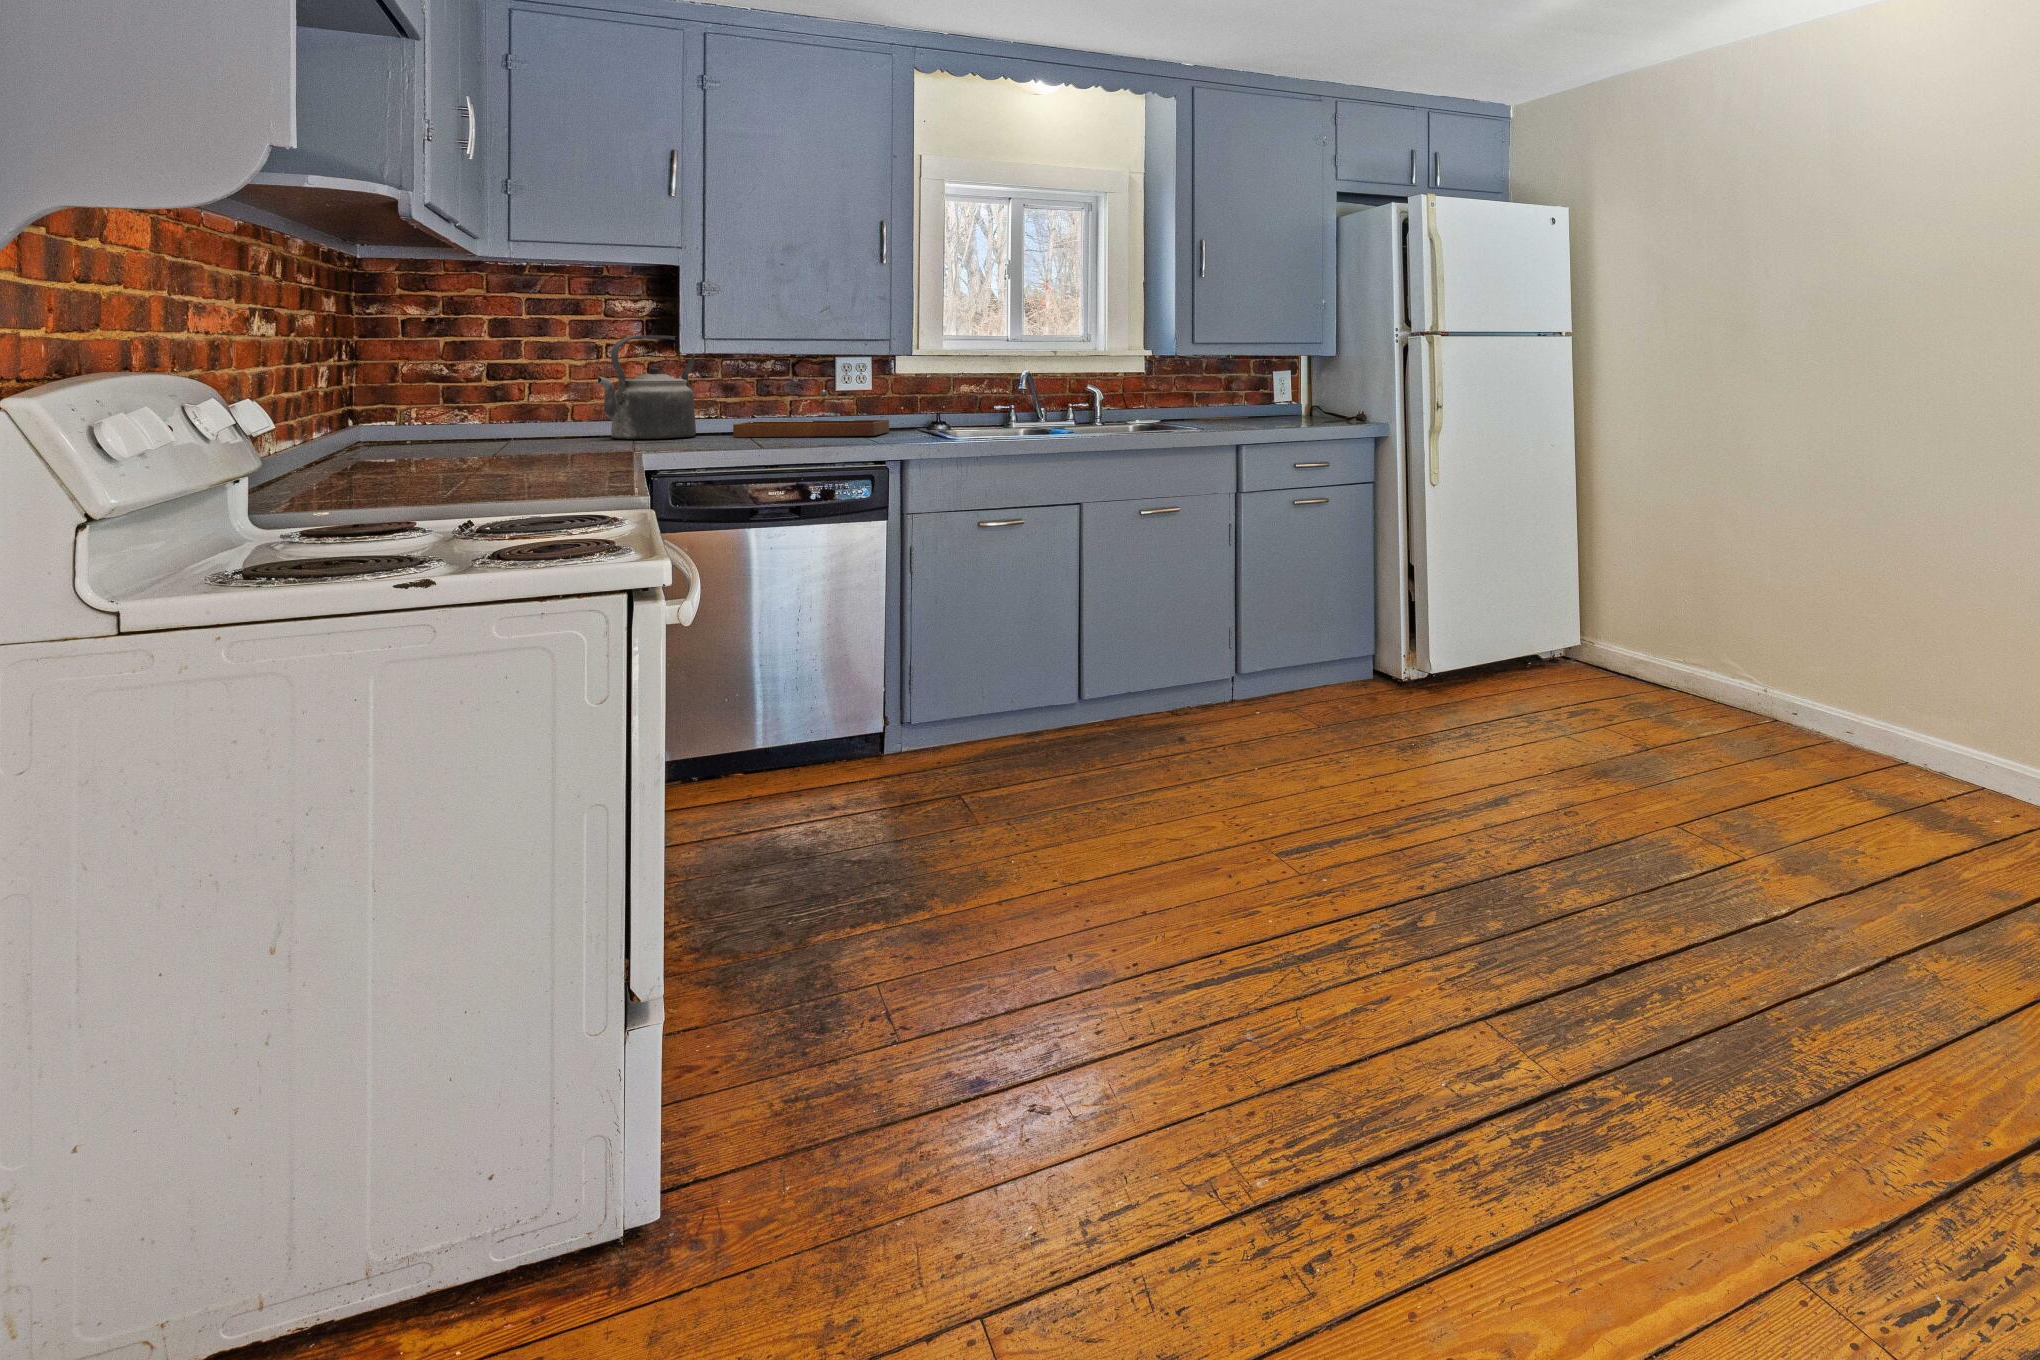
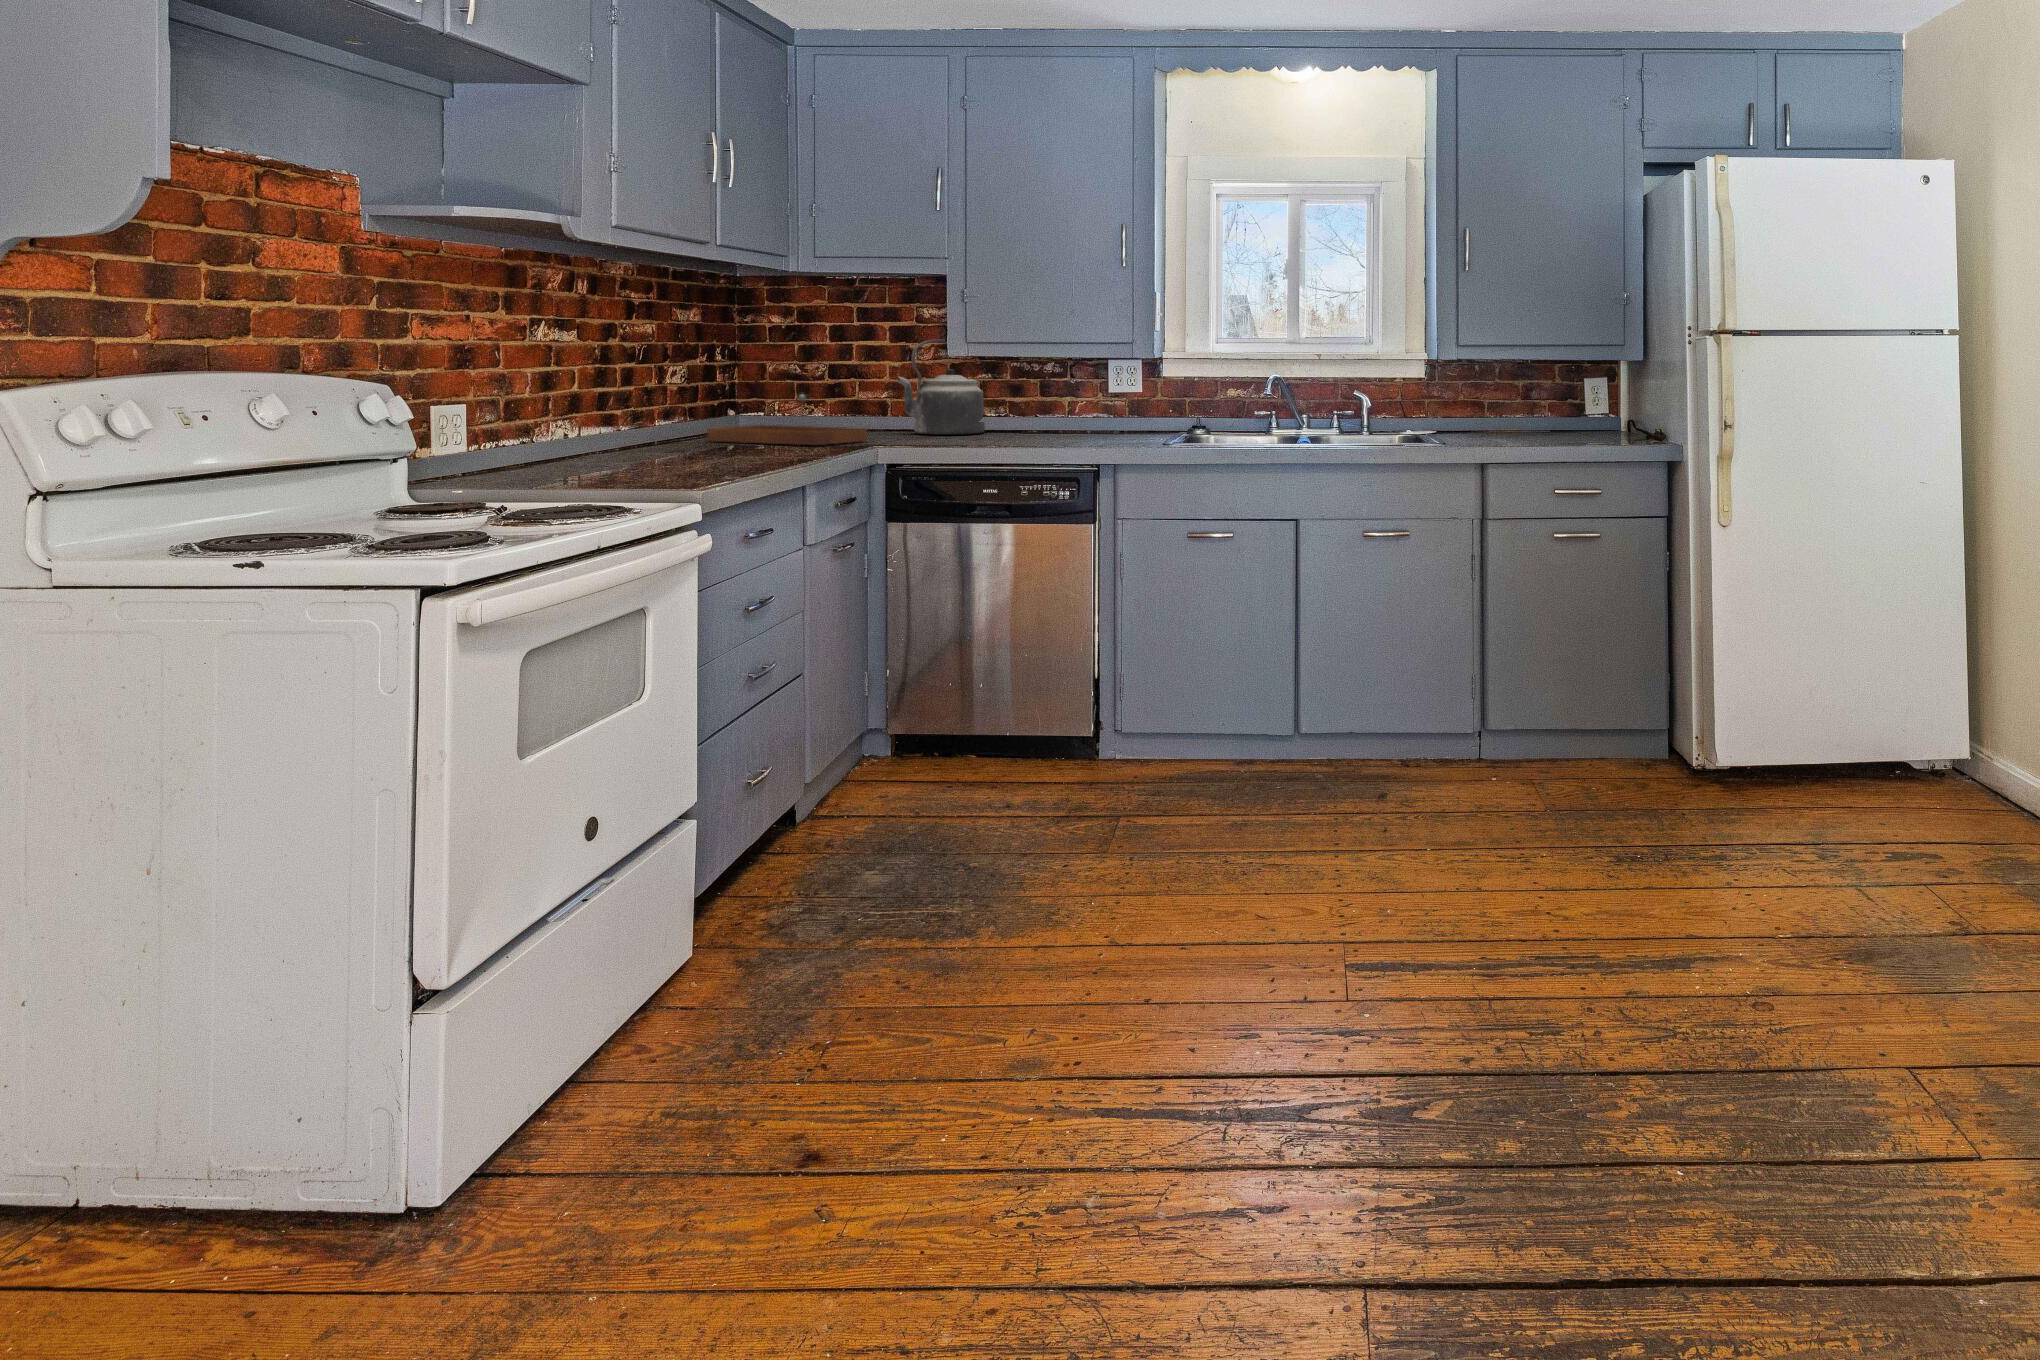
tray: present [733,390,889,437] -> present [707,394,867,445]

